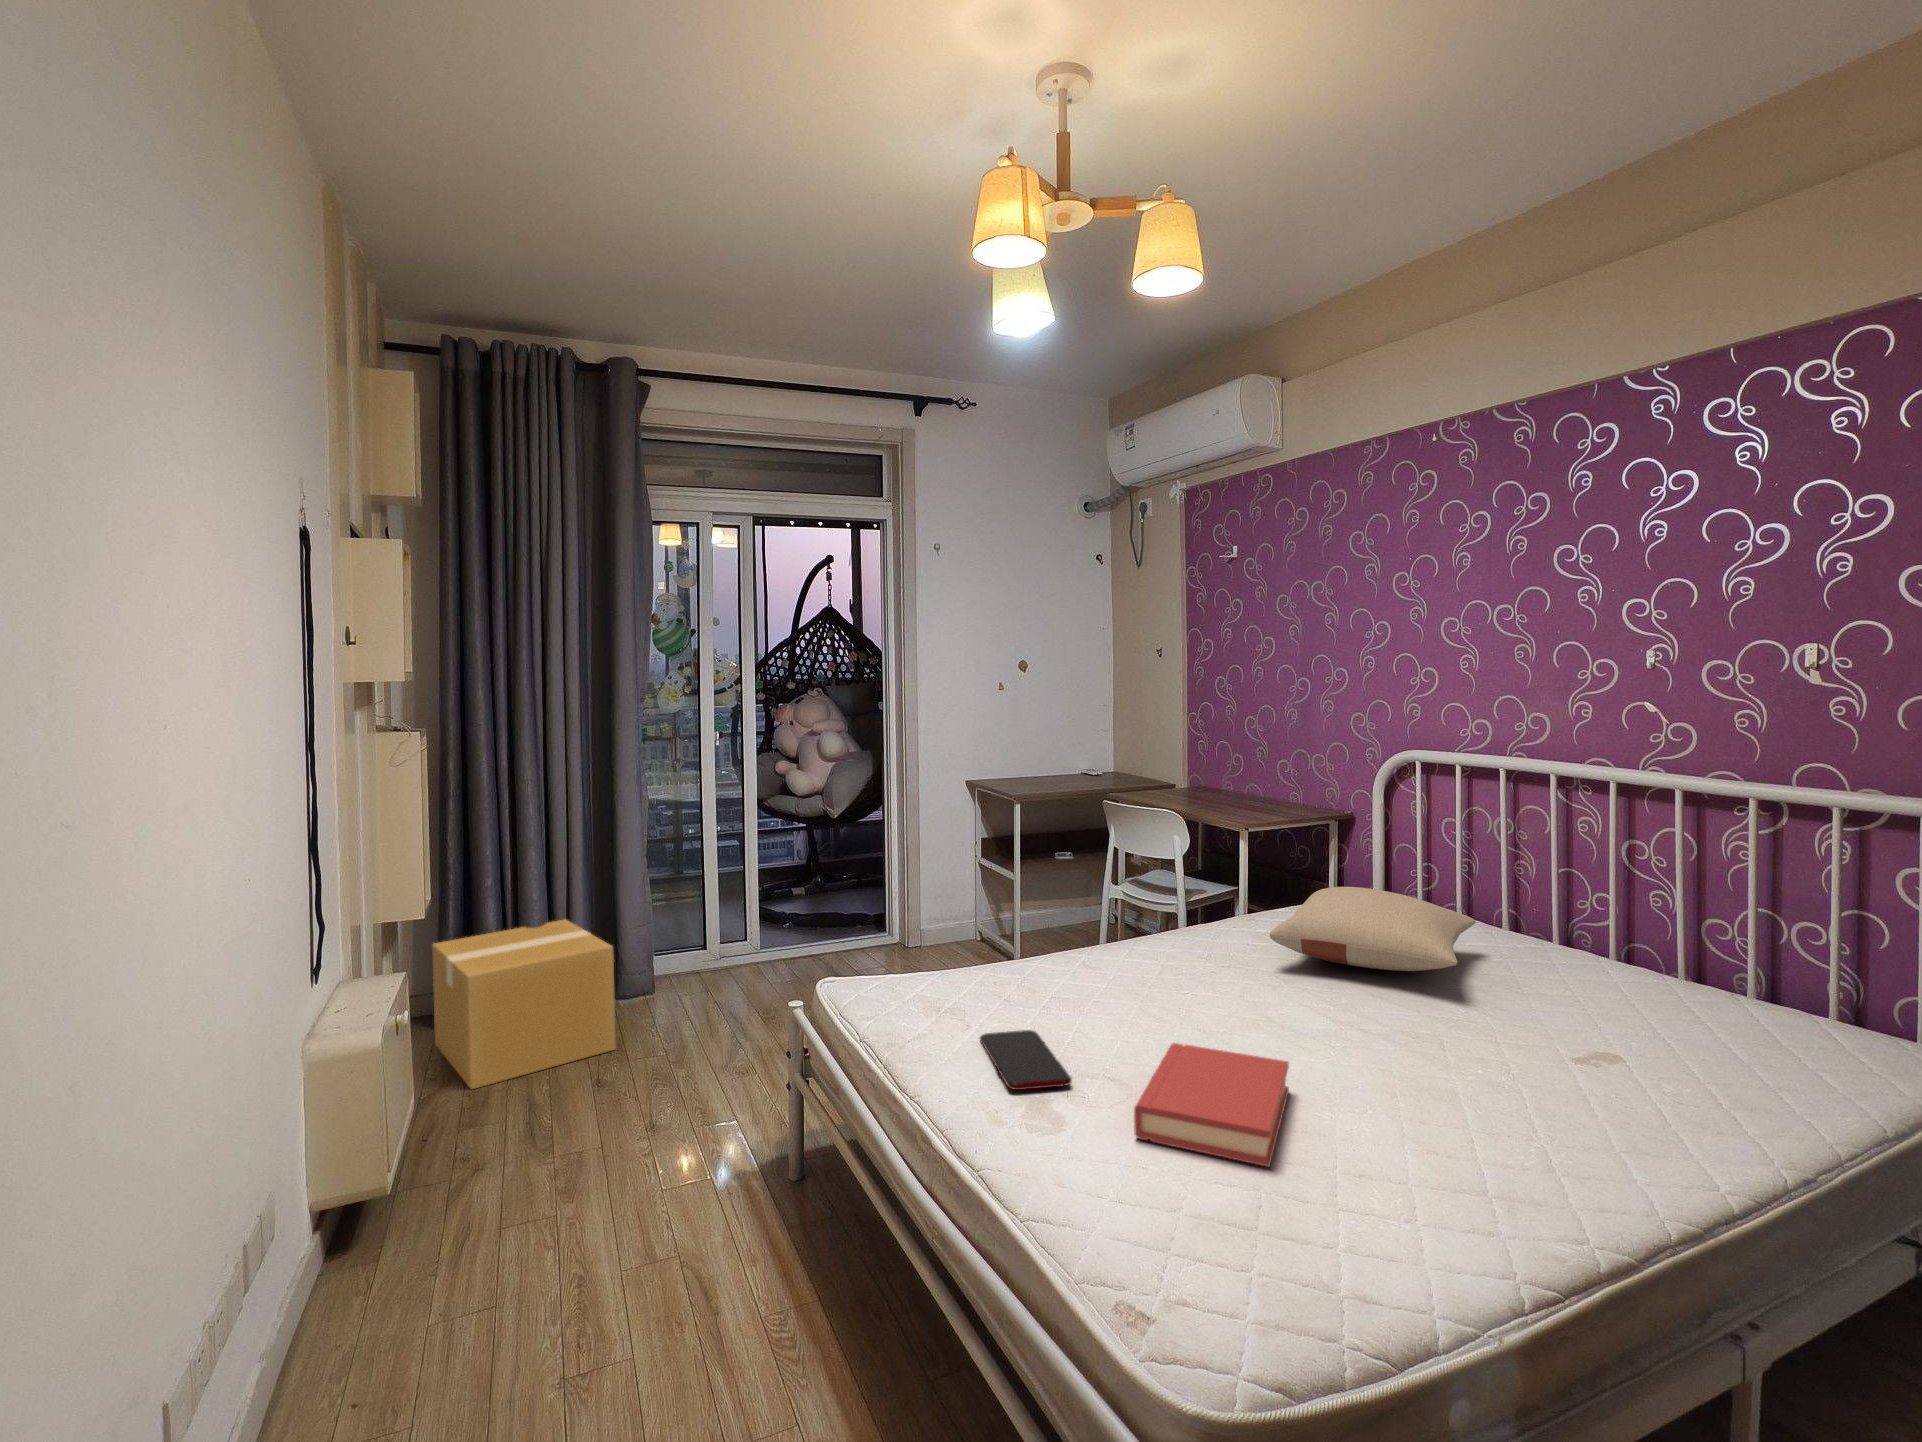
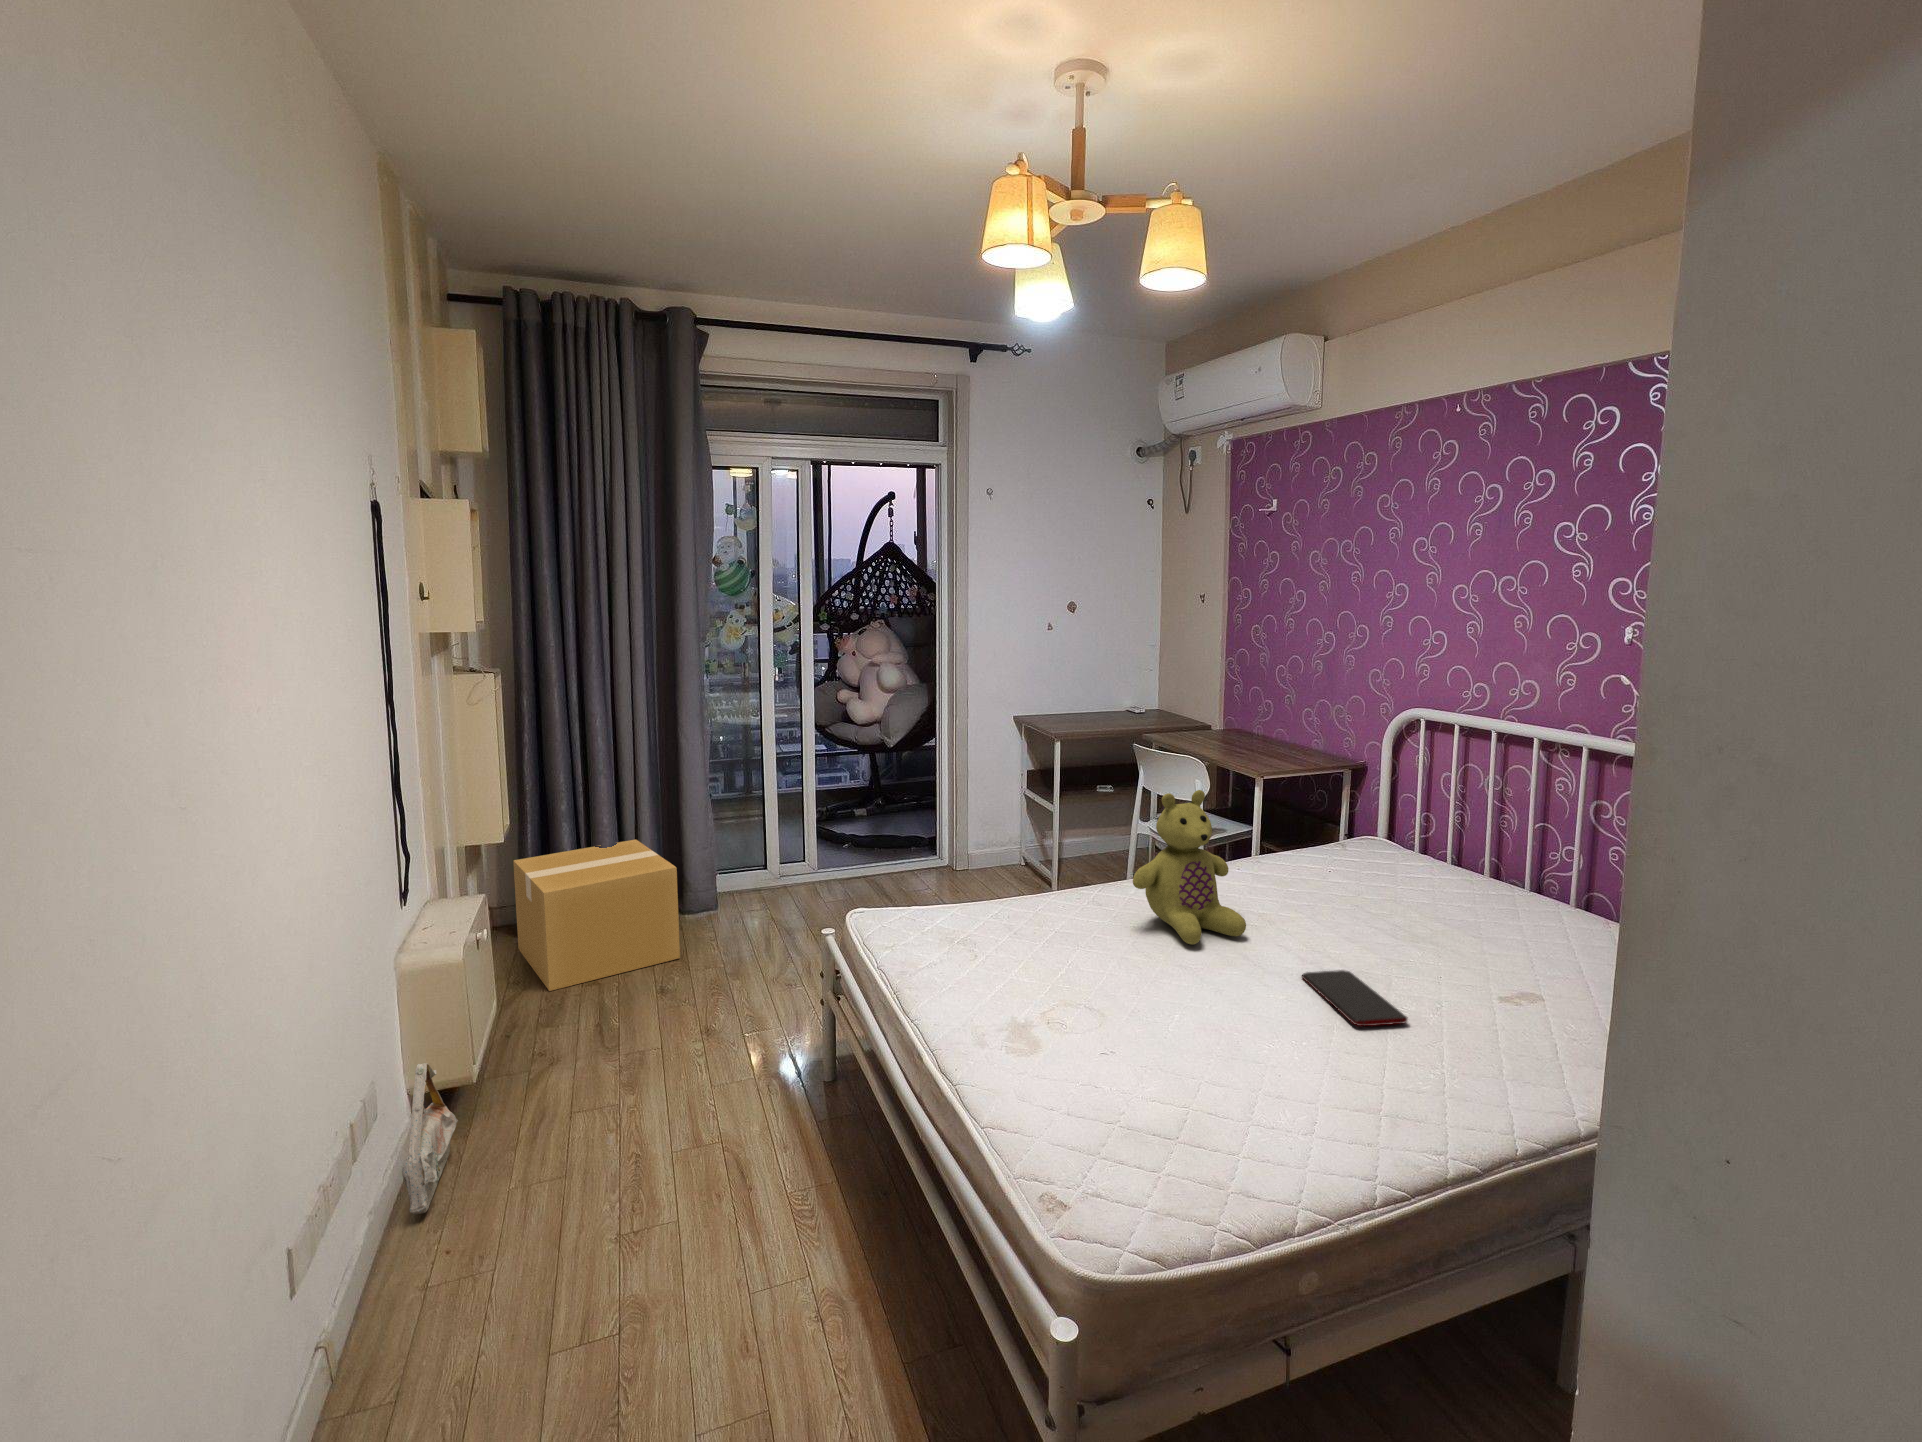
stuffed bear: none [1139,834,1270,1008] -> present [1133,790,1246,945]
pillow: present [1270,887,1476,971] -> none [1255,836,1448,915]
smartphone: present [979,1030,1072,1090] -> present [1302,970,1408,1026]
hardback book: present [1134,1043,1289,1167] -> none [1091,977,1236,1087]
bag: none [304,1170,371,1360] -> present [402,1063,458,1214]

